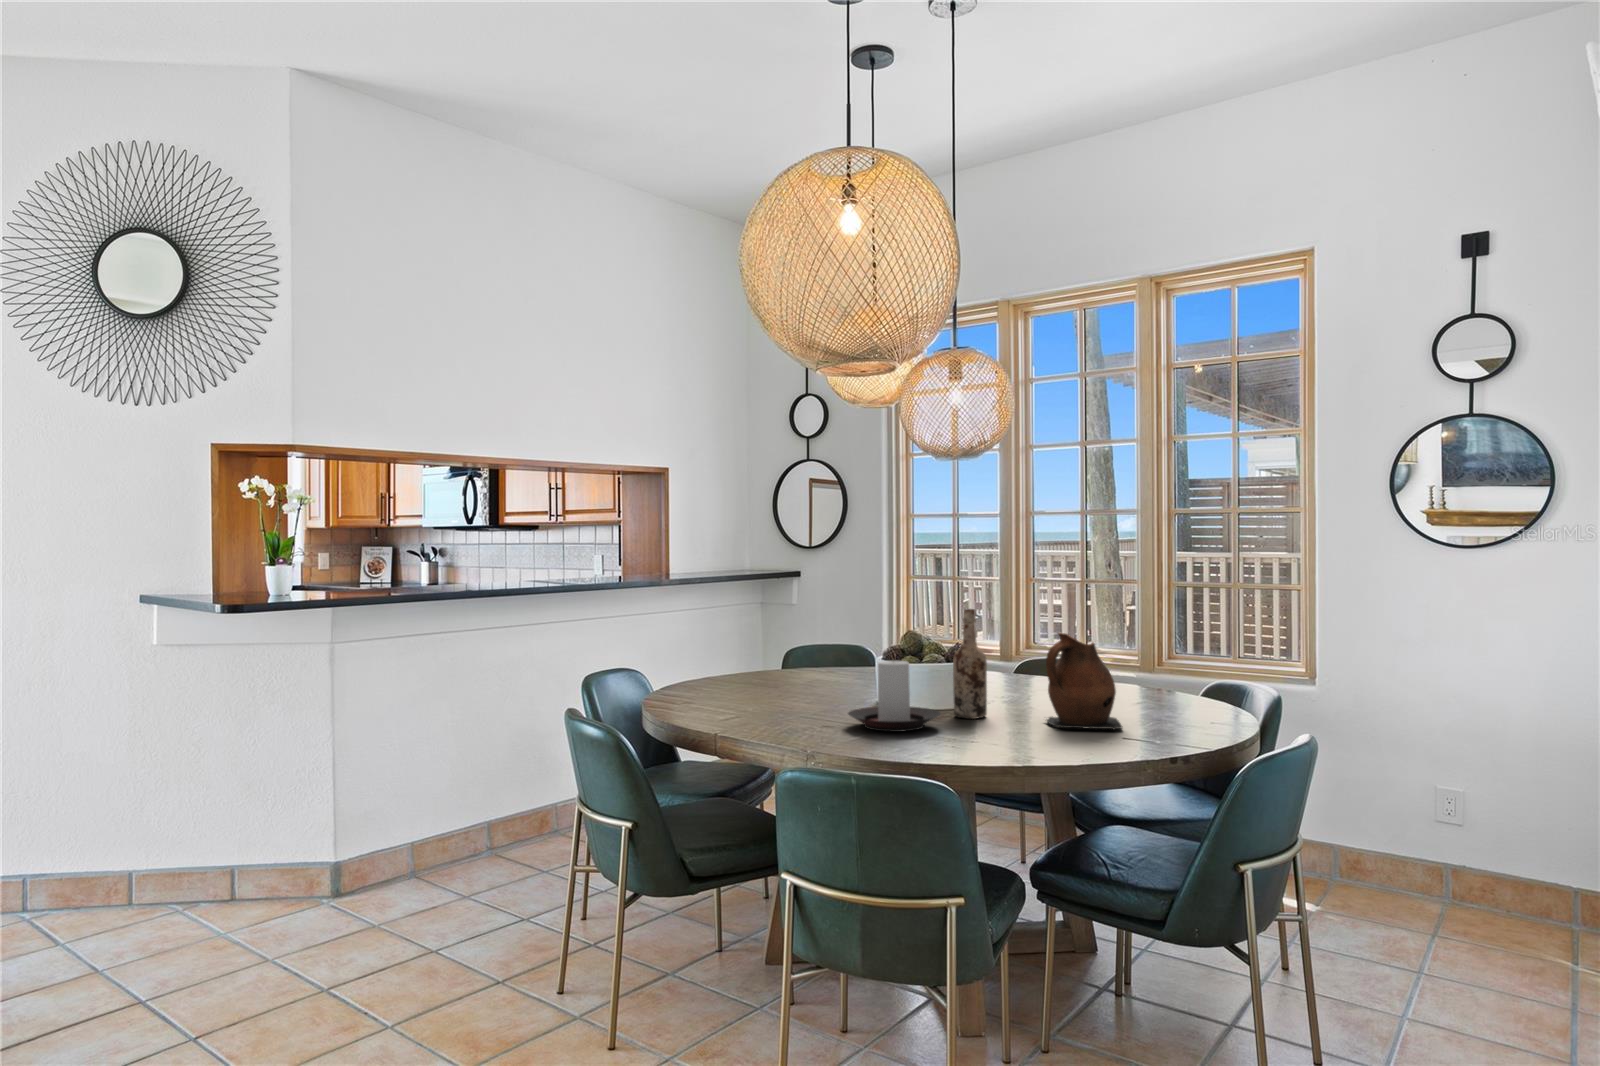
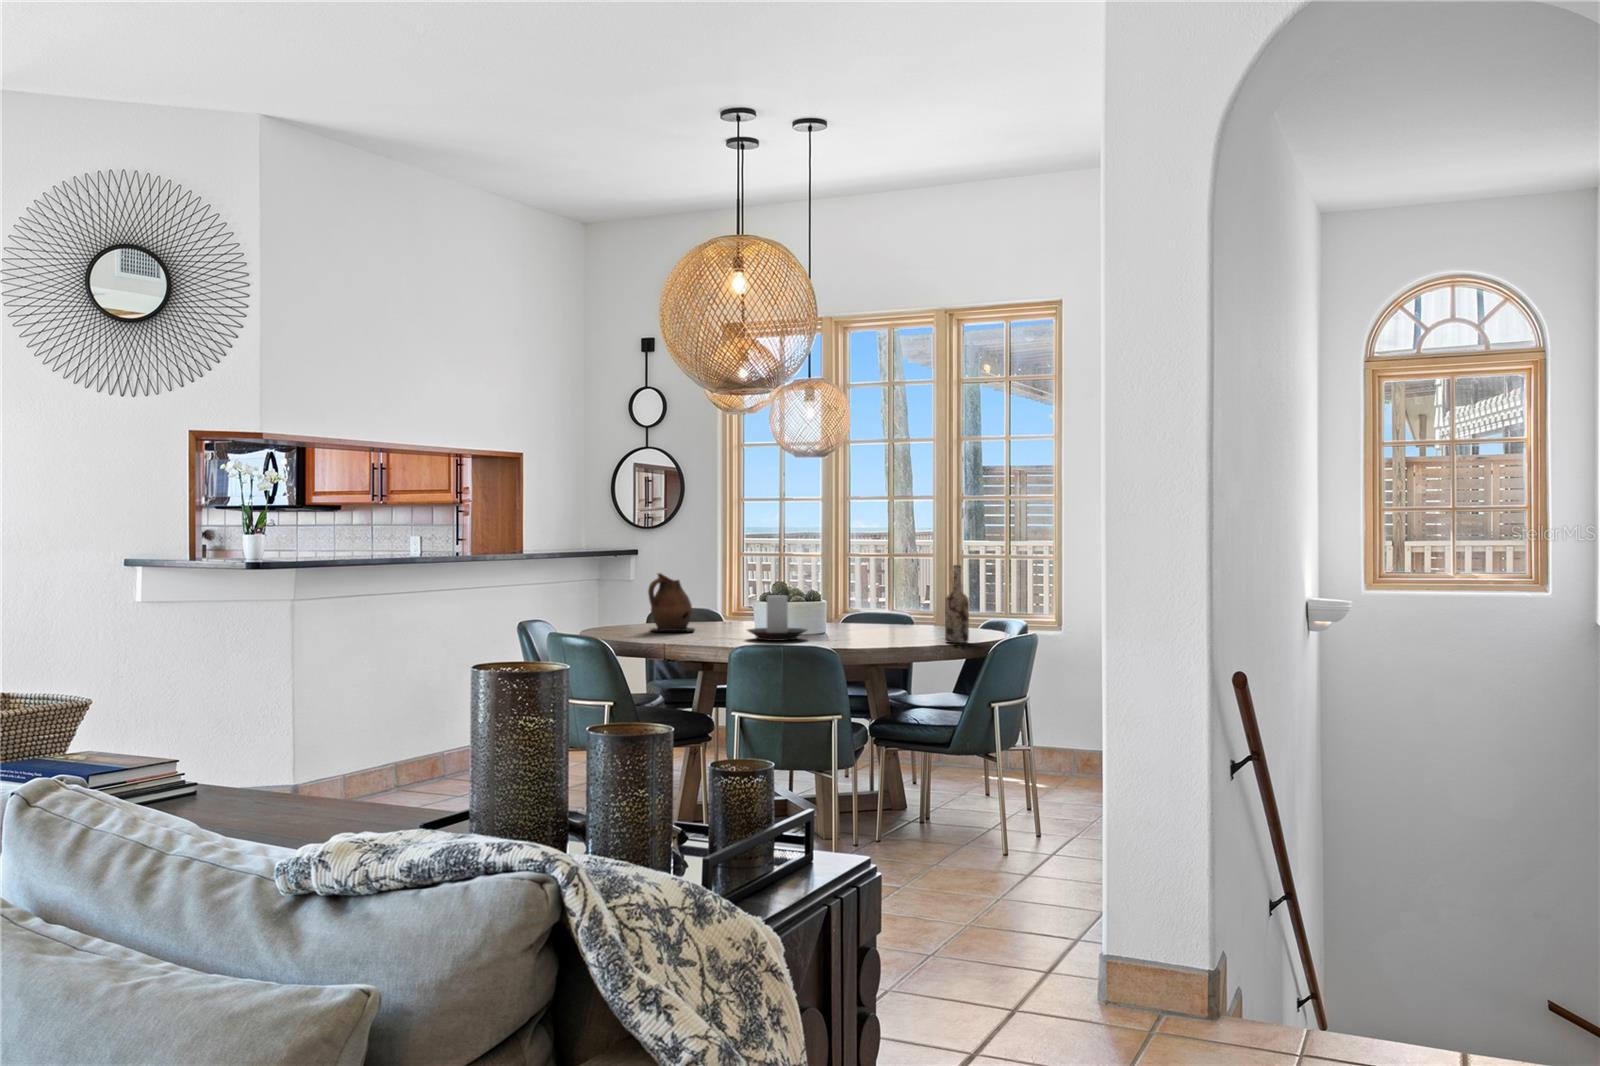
wine bottle: present [953,609,987,719] -> present [945,565,969,643]
ceramic pitcher: present [1046,633,1122,730] -> present [648,573,694,632]

